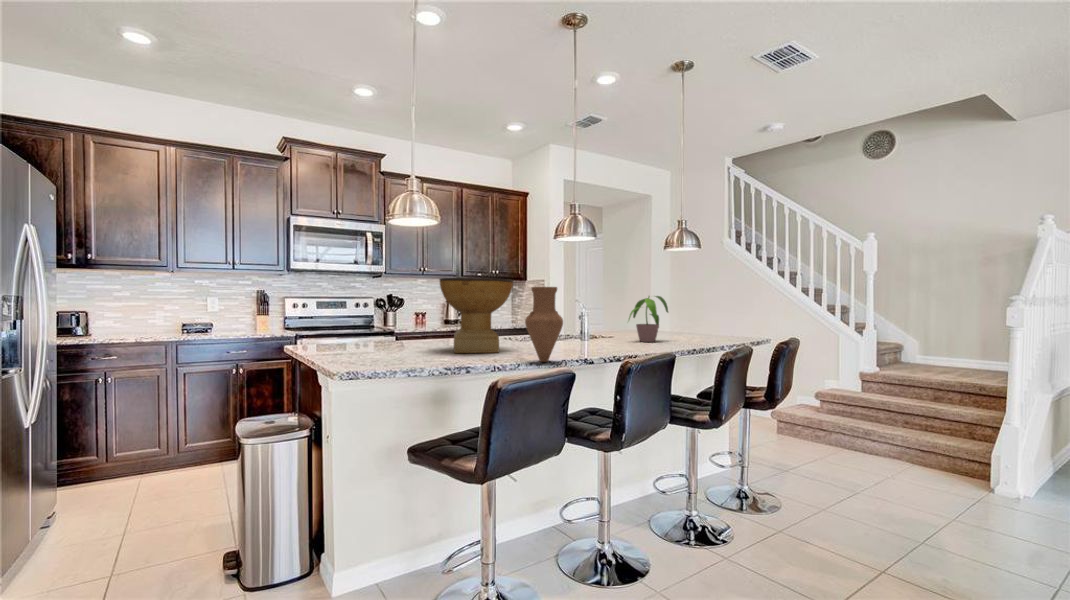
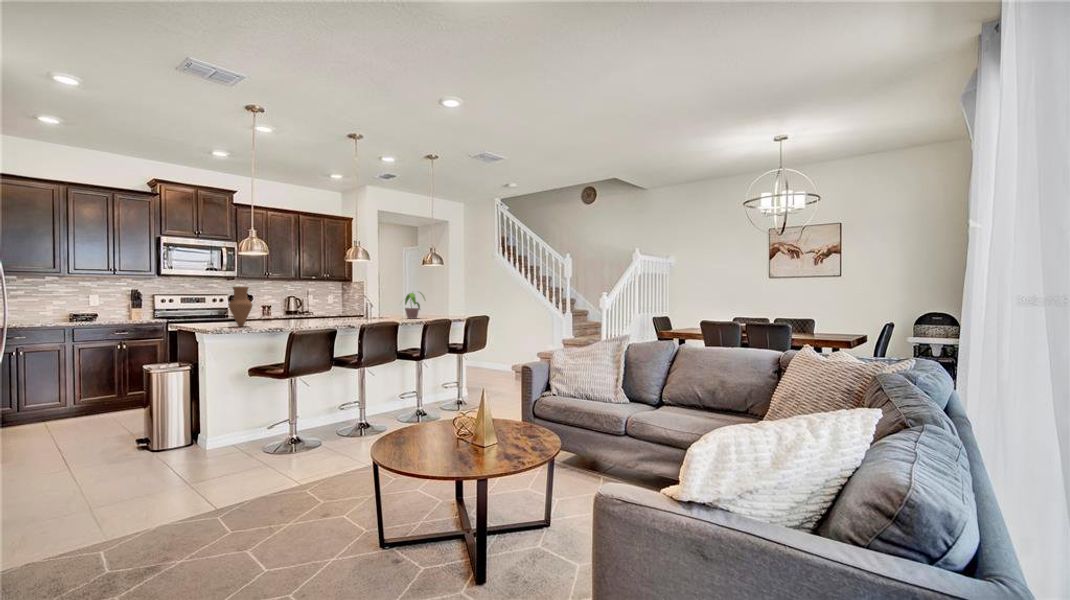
decorative bowl: present [440,278,513,353] -> none [273,281,320,325]
vase: present [525,287,563,362] -> present [229,287,252,327]

